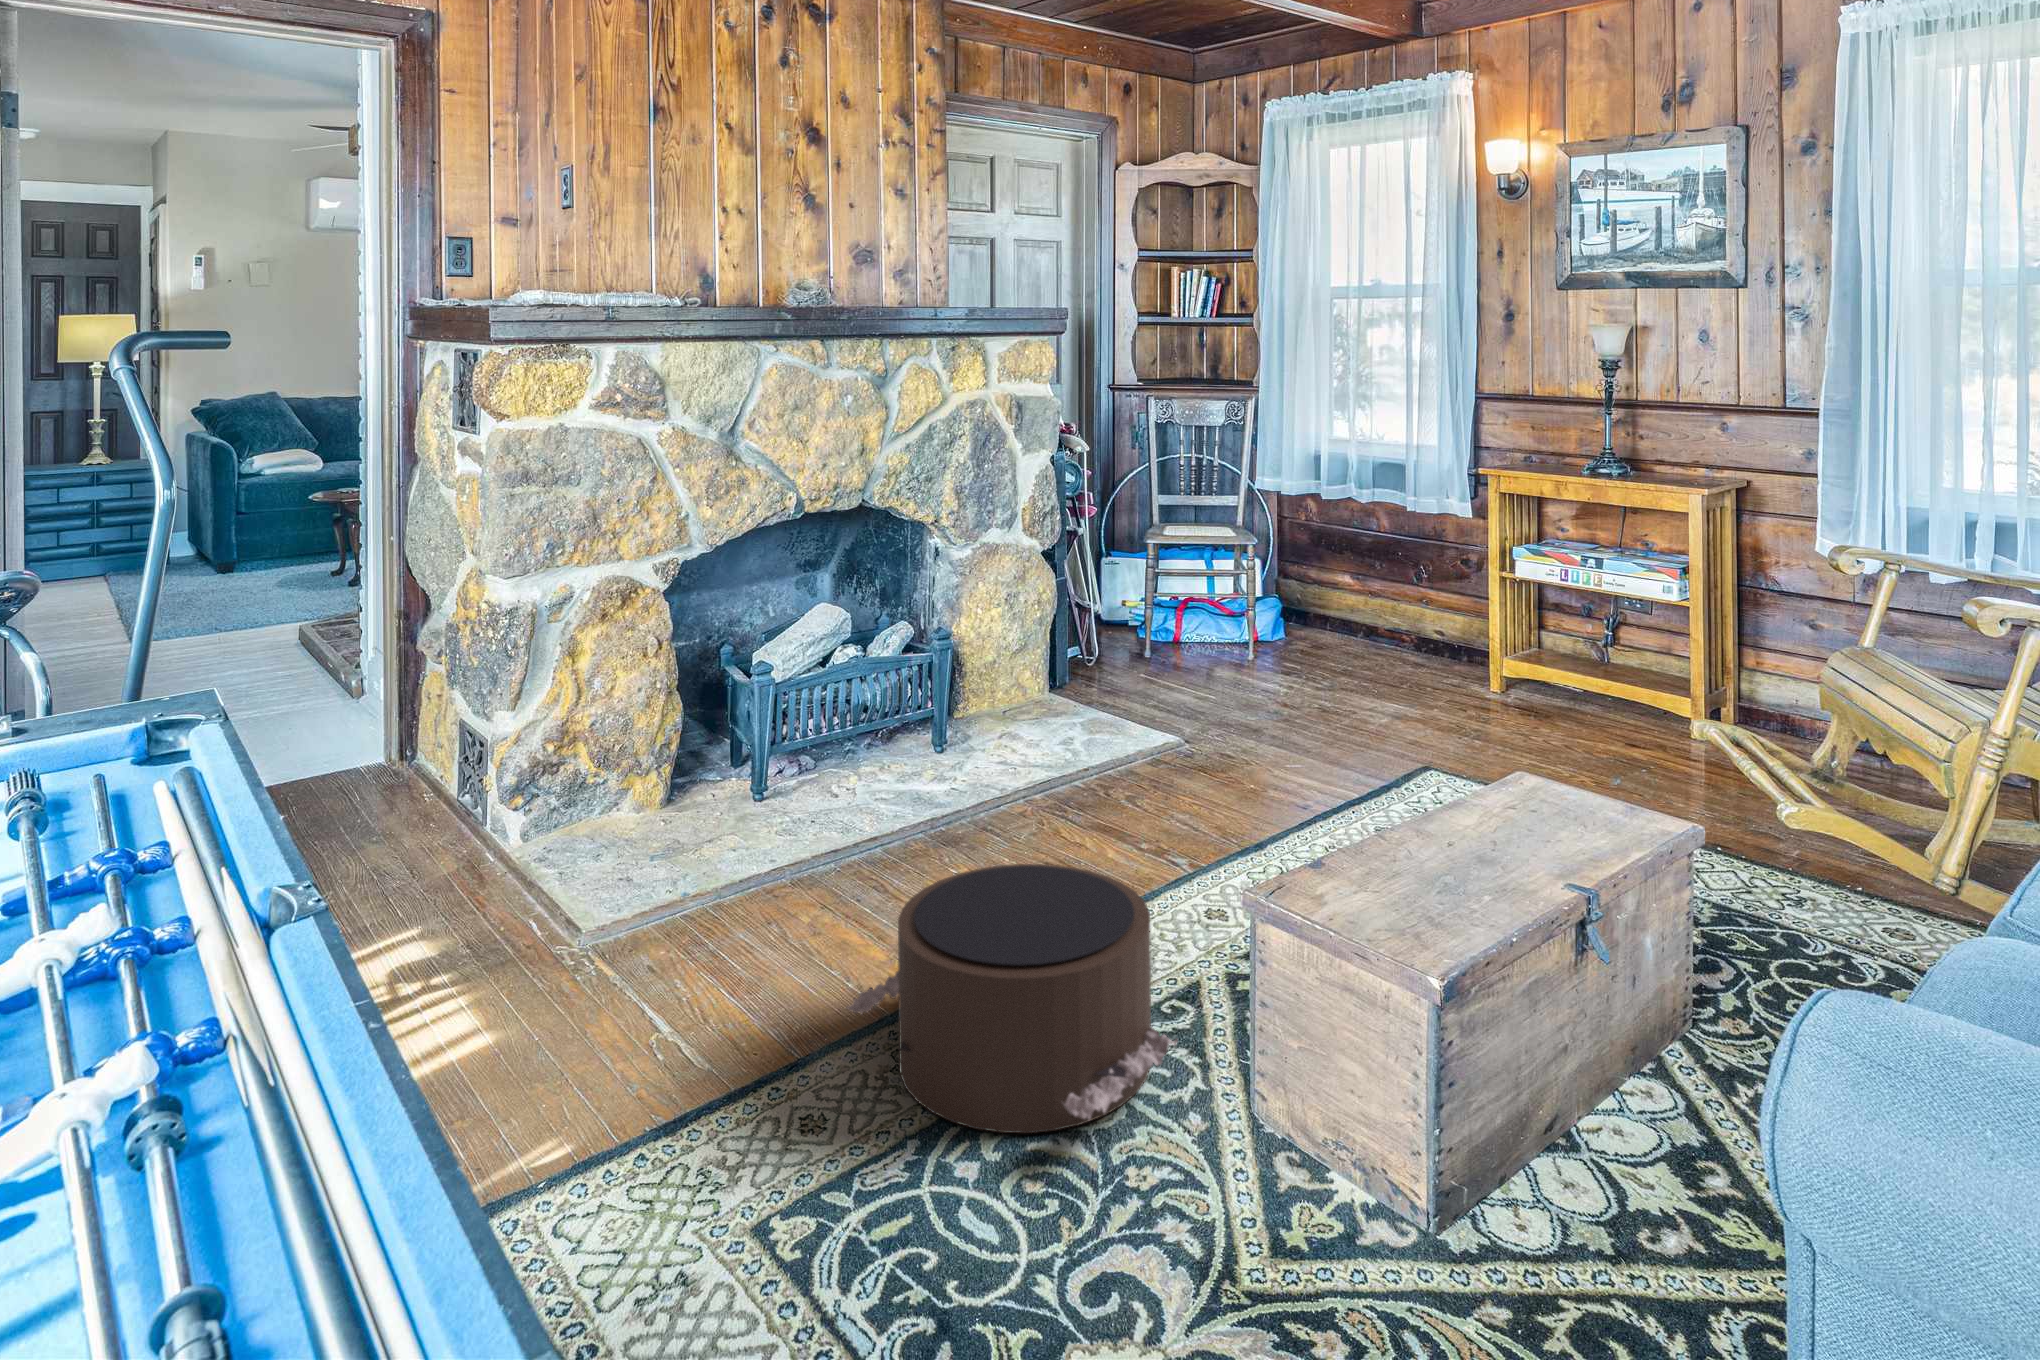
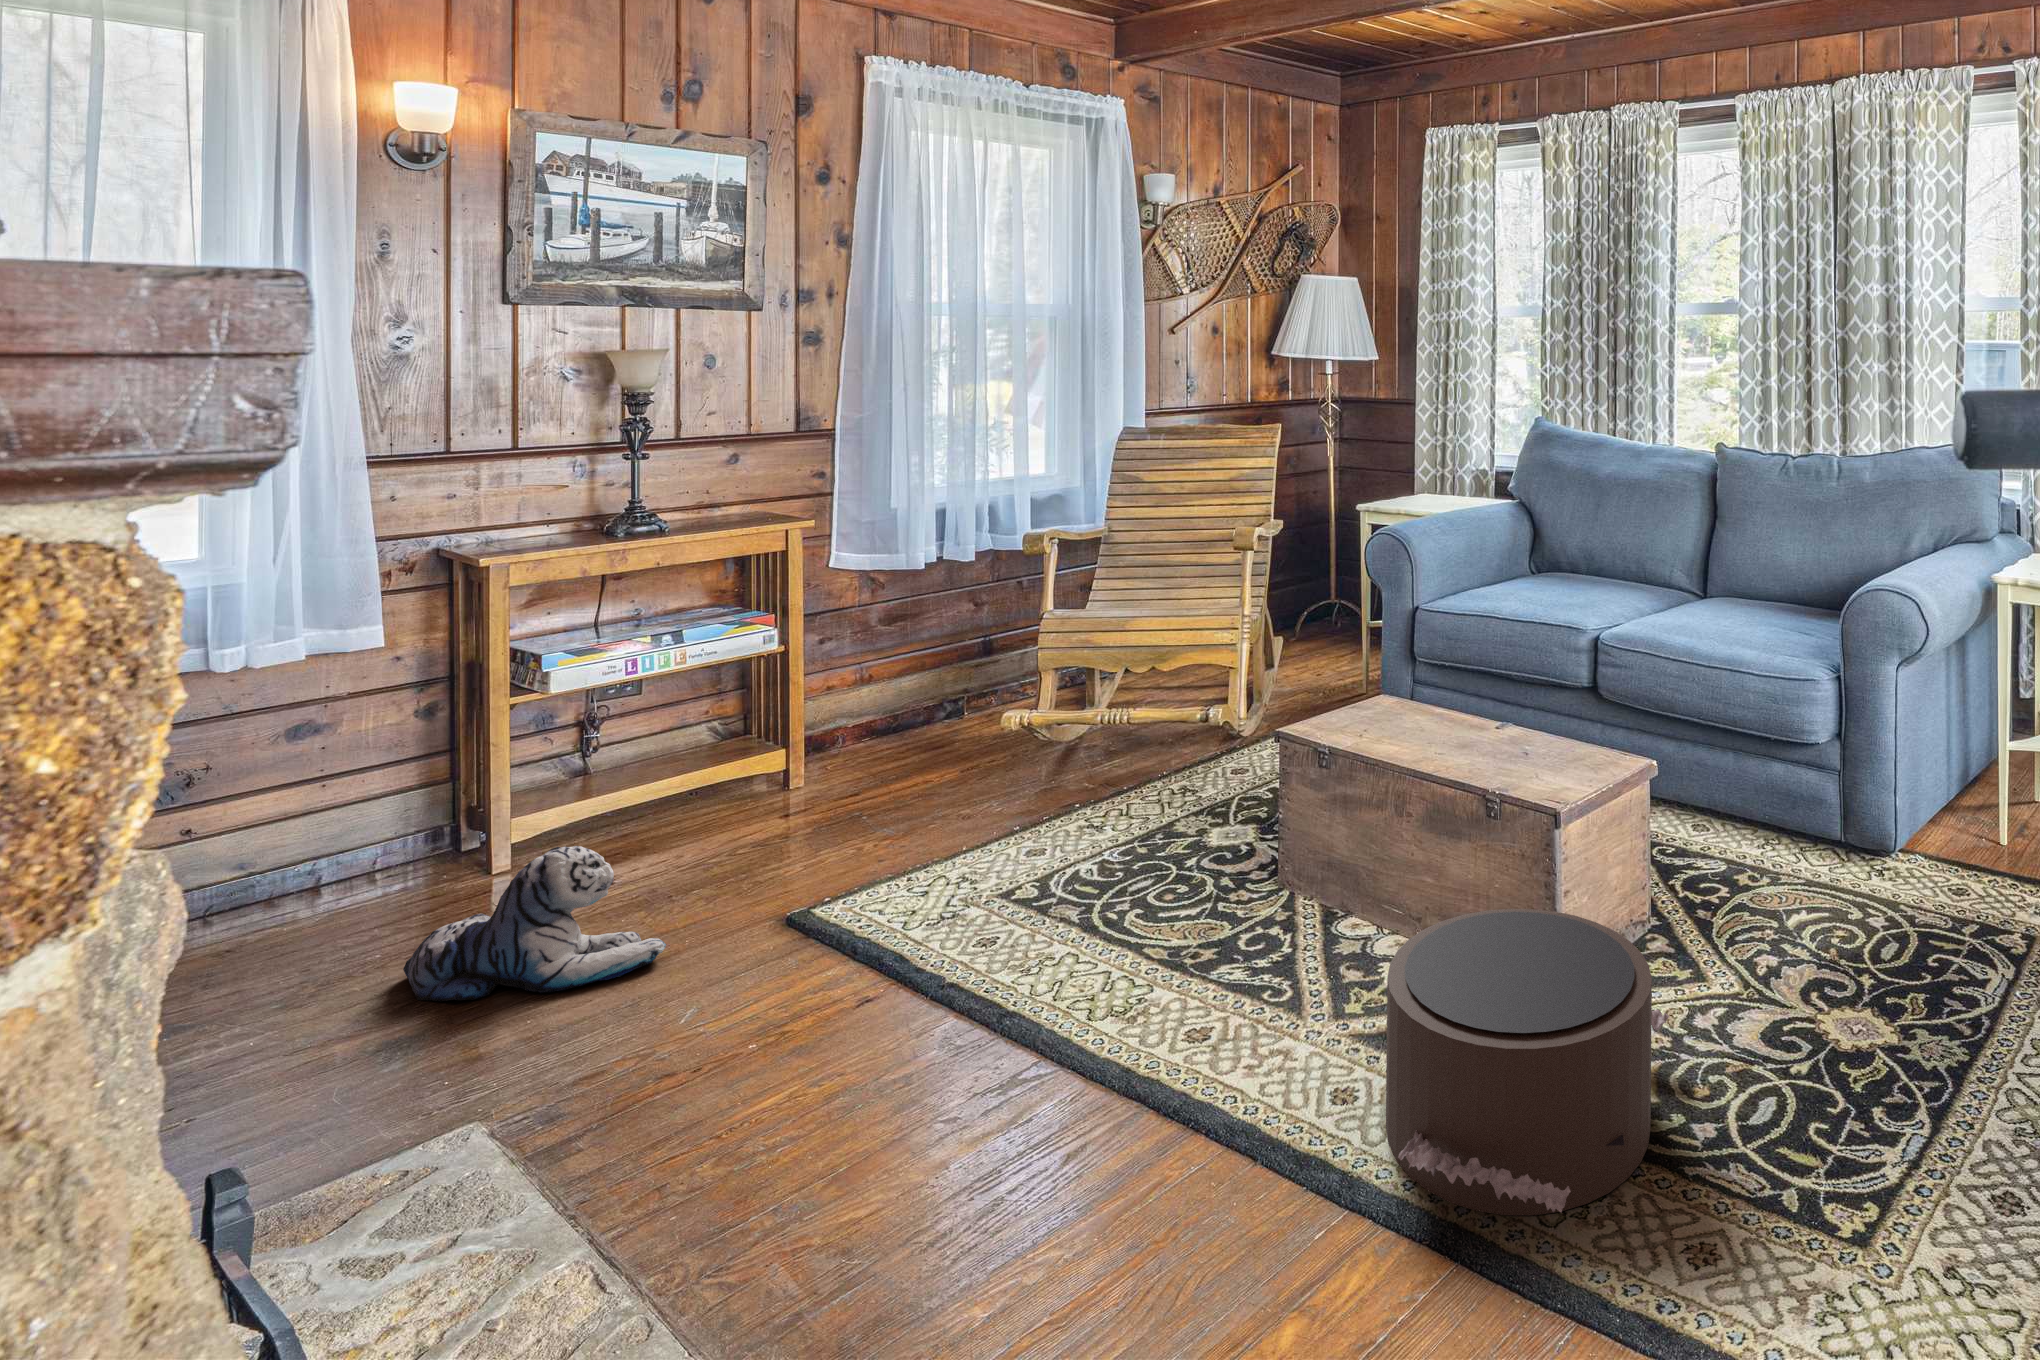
plush toy: none [1276,649,1353,742] -> present [403,846,666,1002]

